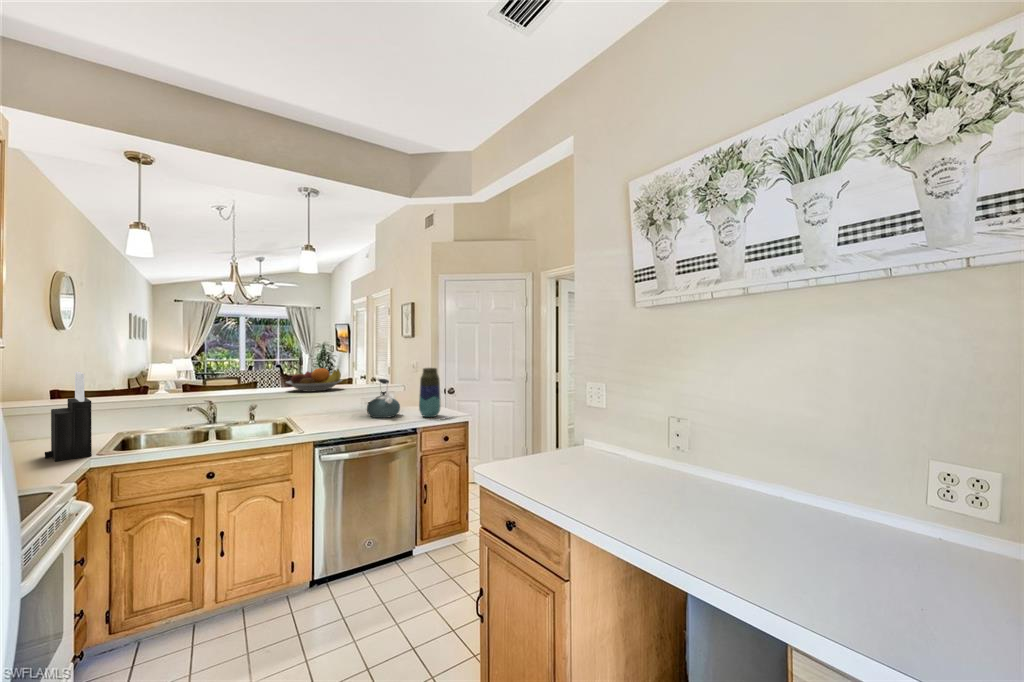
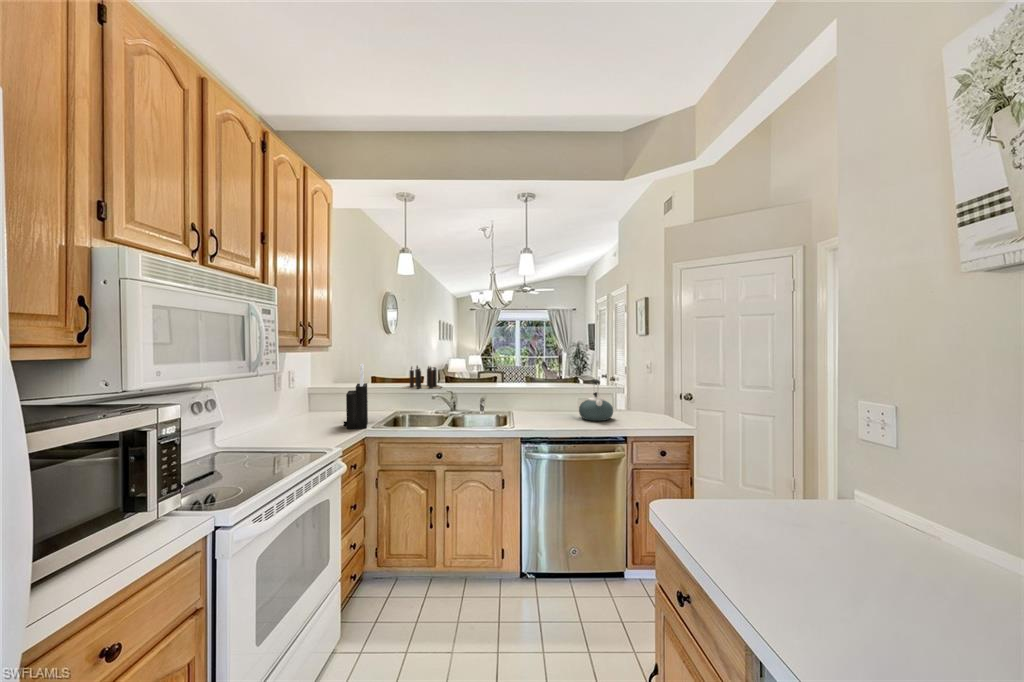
fruit bowl: present [286,368,342,392] -> none [510,366,561,389]
vase: present [419,368,441,417] -> none [632,369,657,425]
candle: none [130,371,211,402] -> present [404,366,442,389]

